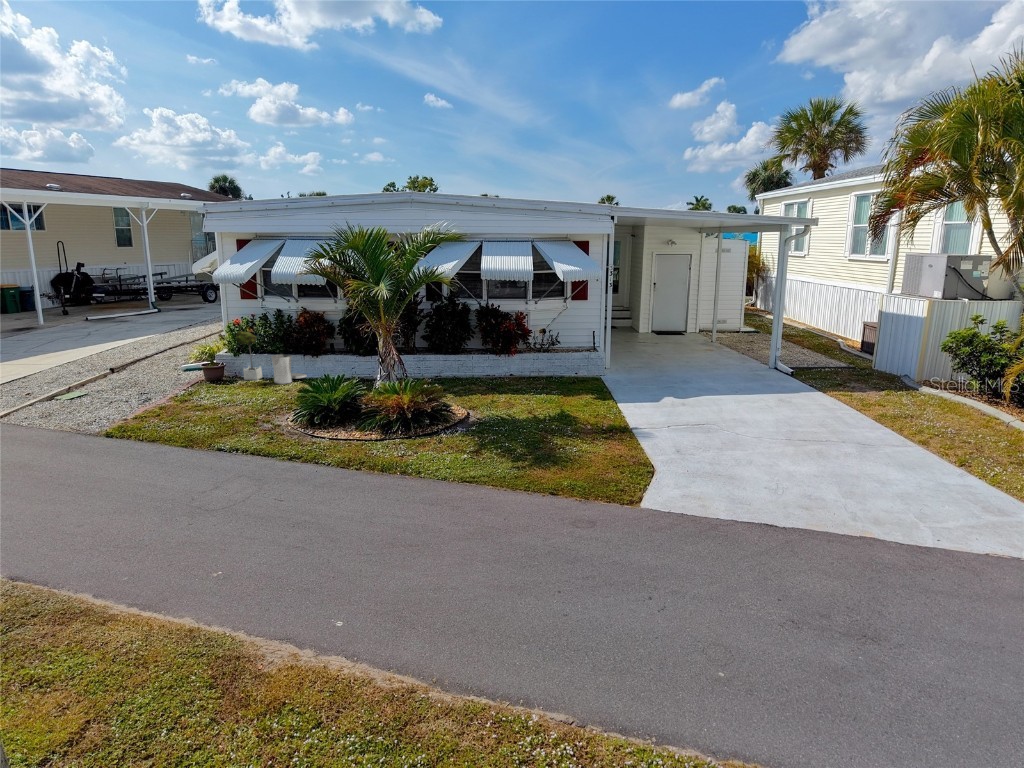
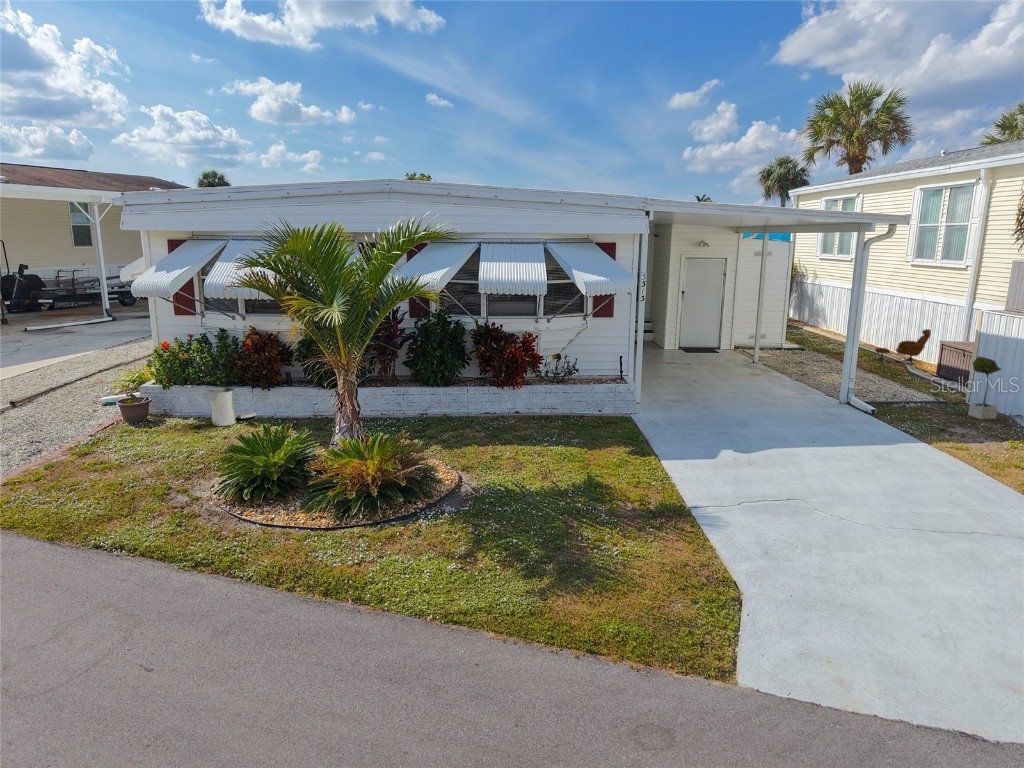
lounge chair: none [812,313,859,343] -> present [875,329,931,363]
potted tree: present [236,332,262,380] -> present [968,356,1001,420]

